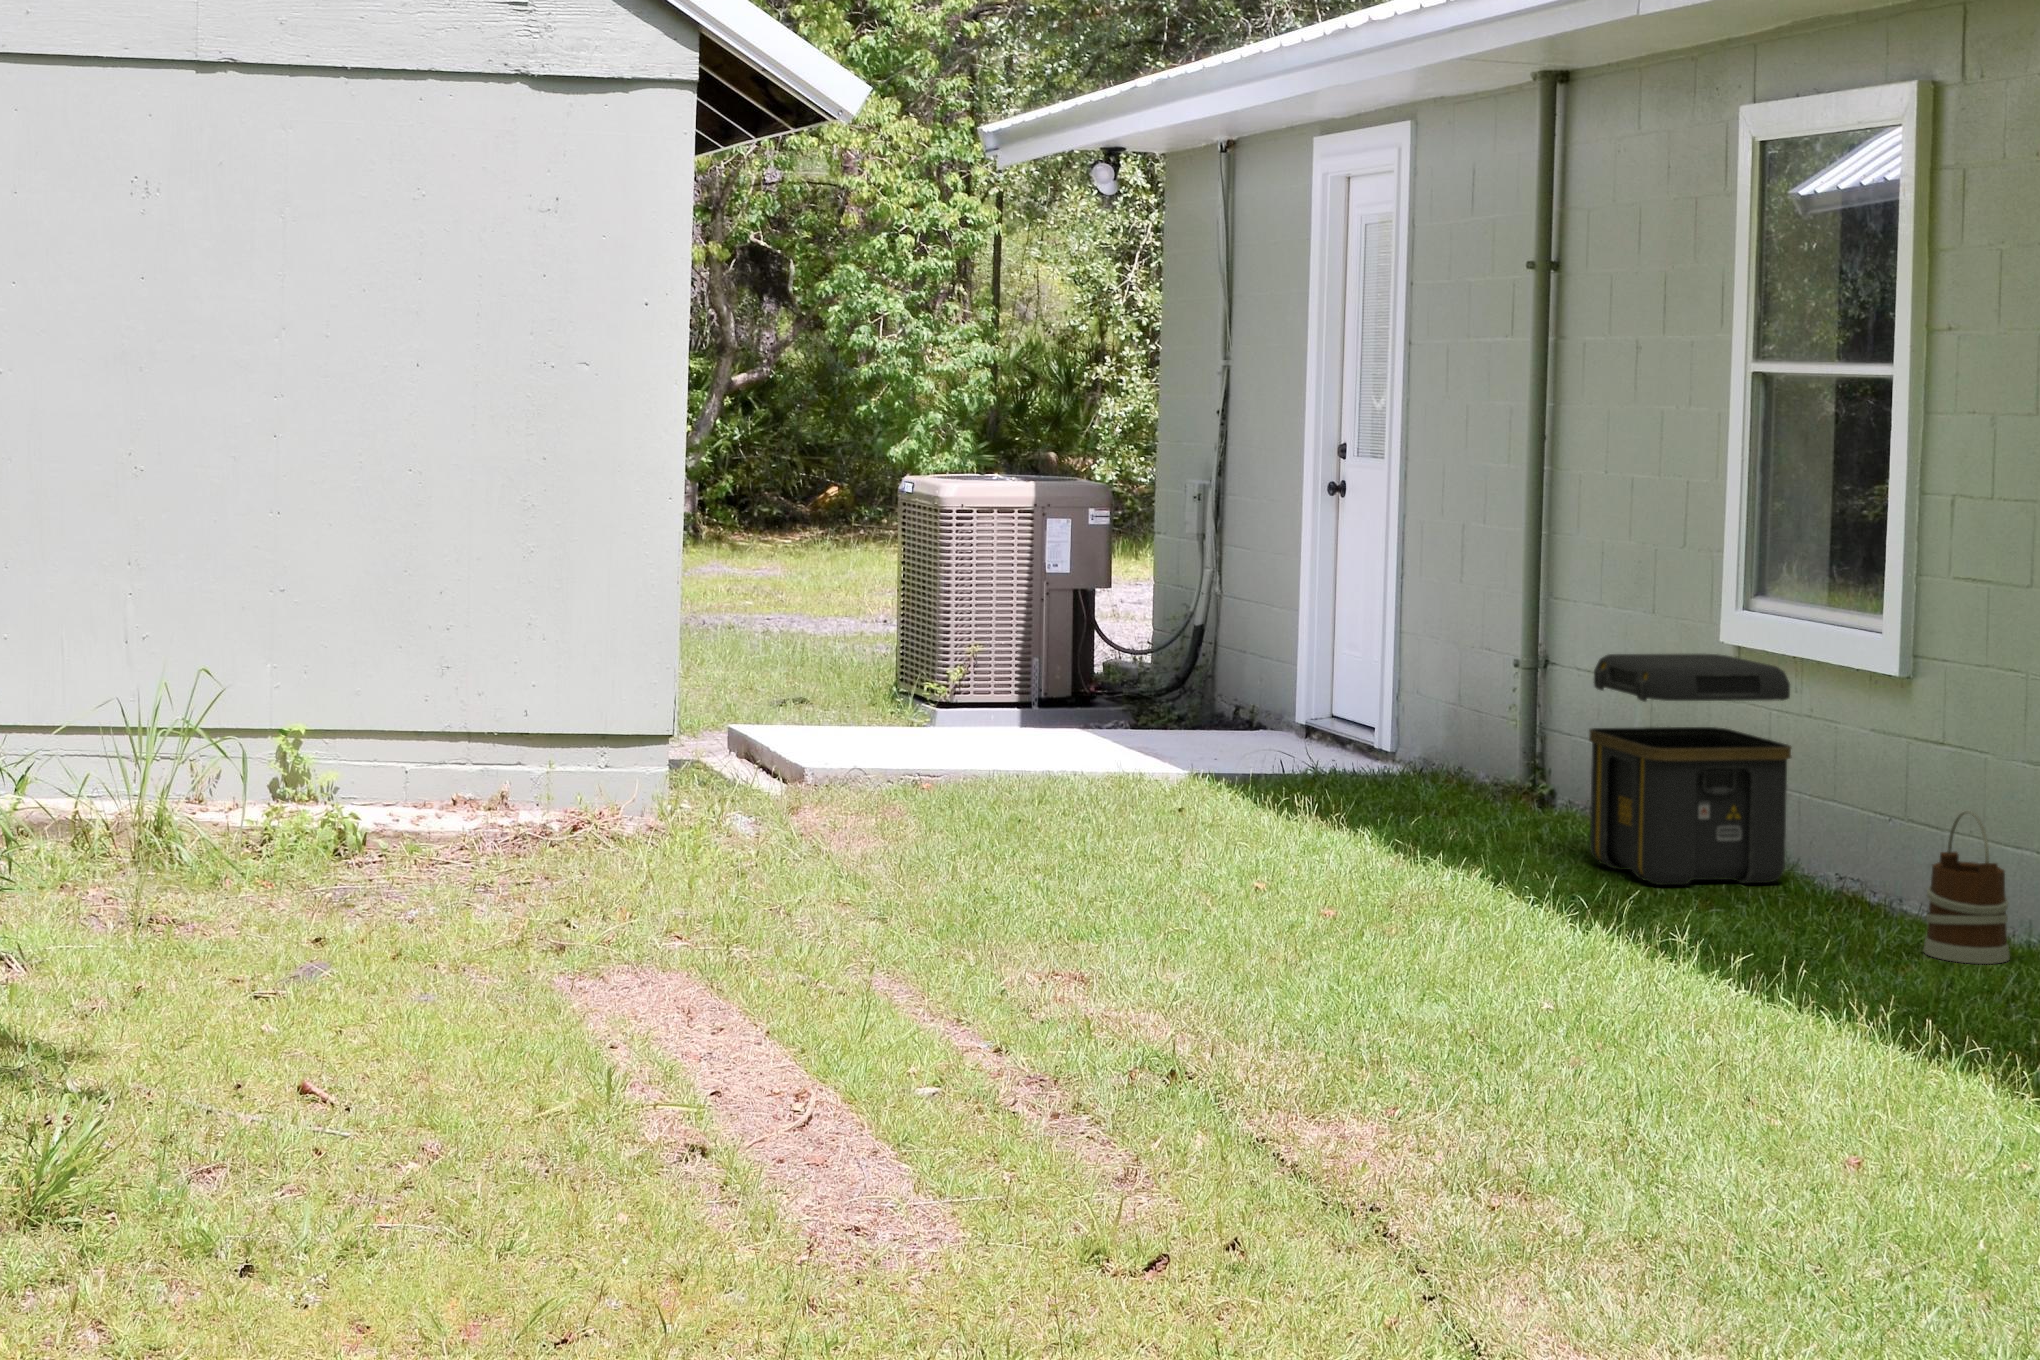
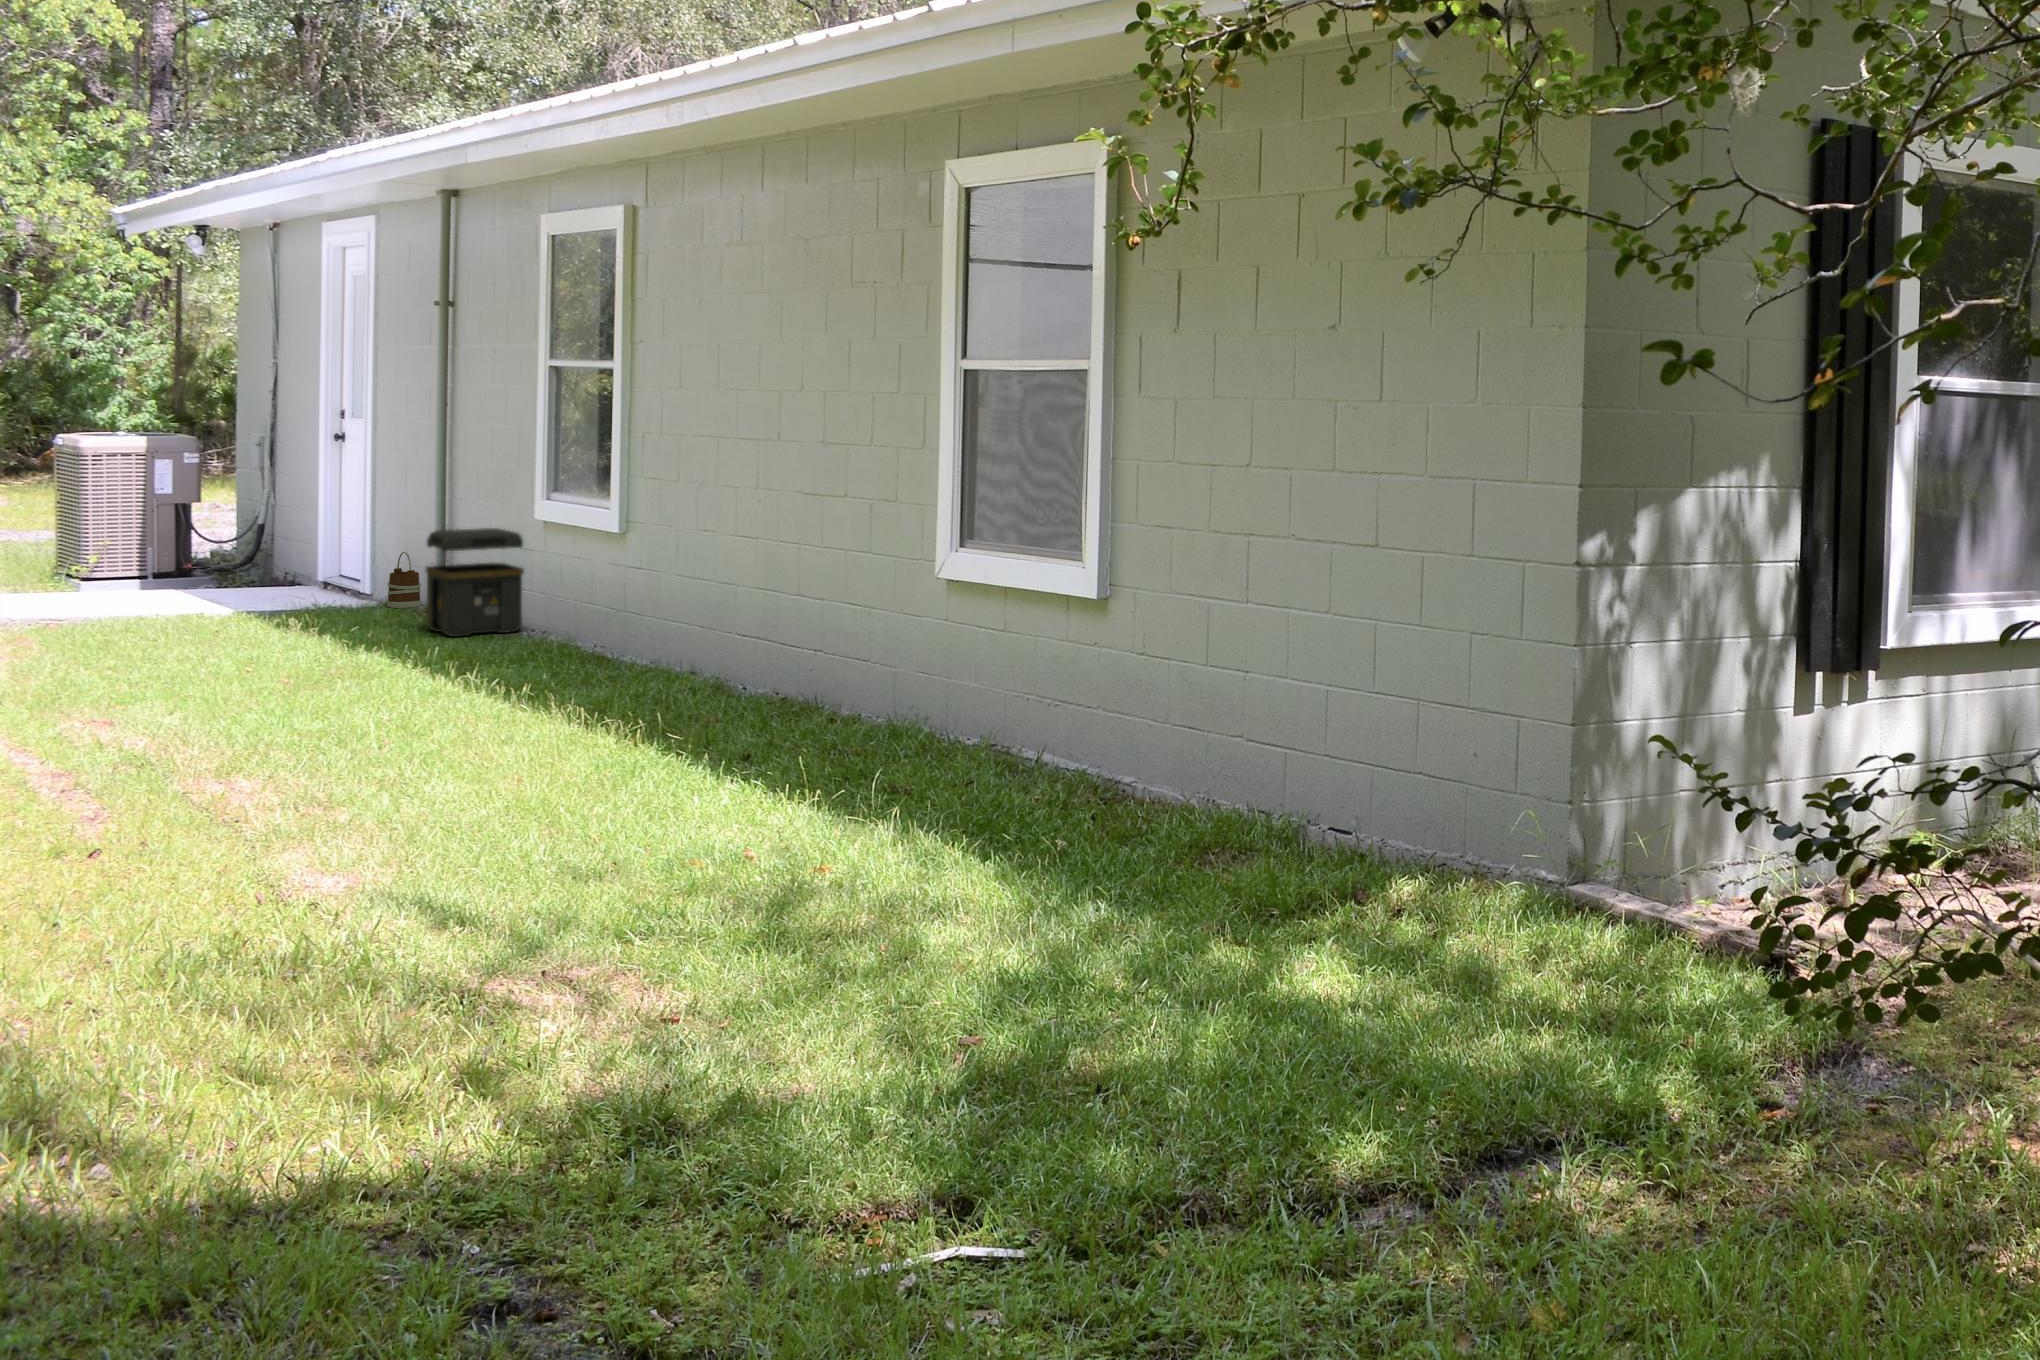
wooden bucket: present [1924,811,2010,964] -> present [387,552,421,608]

